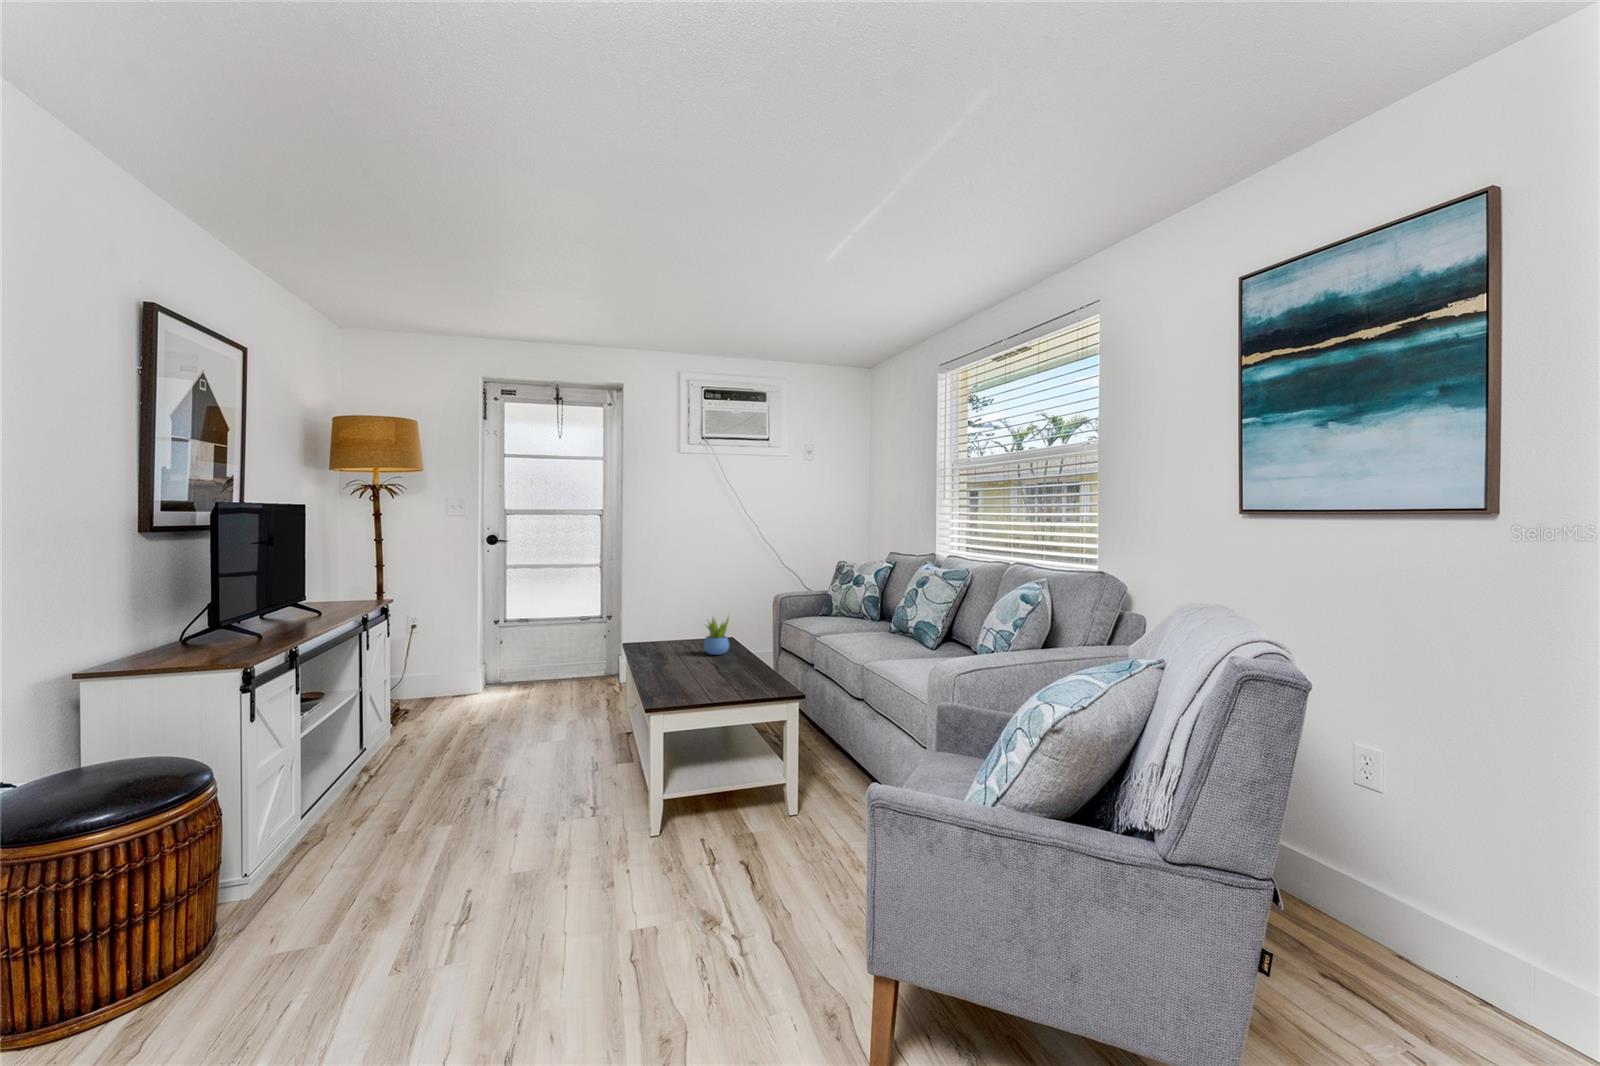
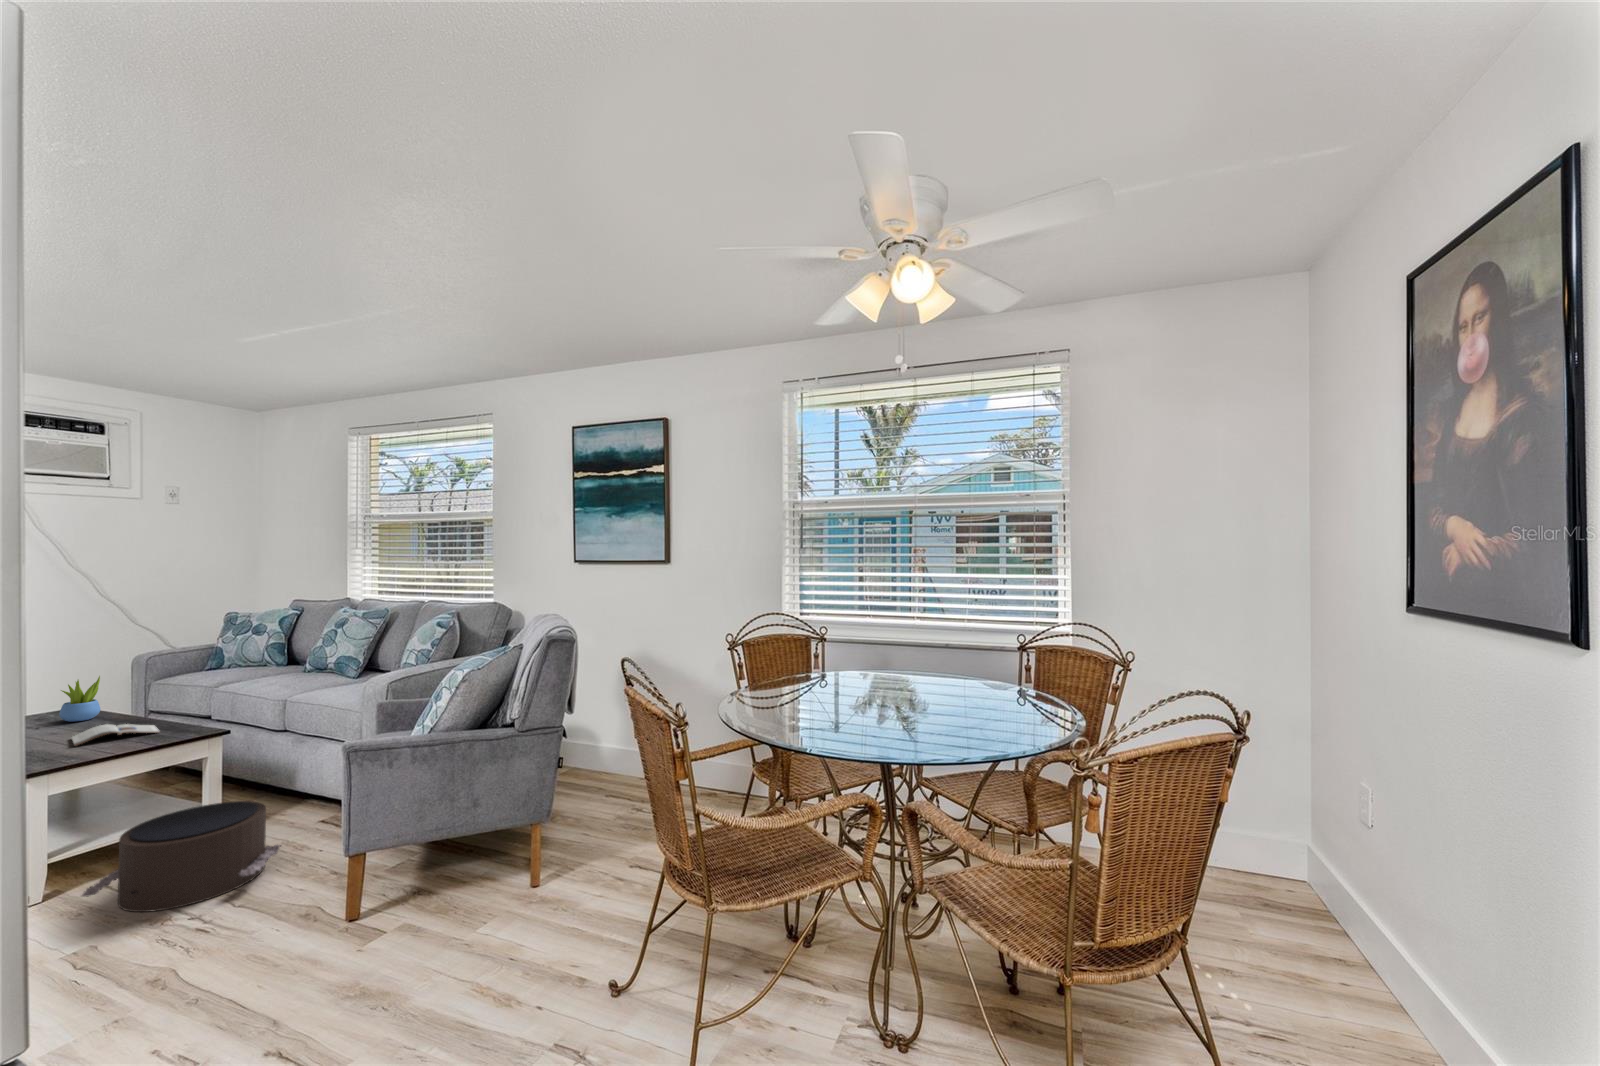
magazine: none [692,665,754,684] -> present [72,724,160,746]
pouf: none [667,779,835,909] -> present [82,801,281,912]

